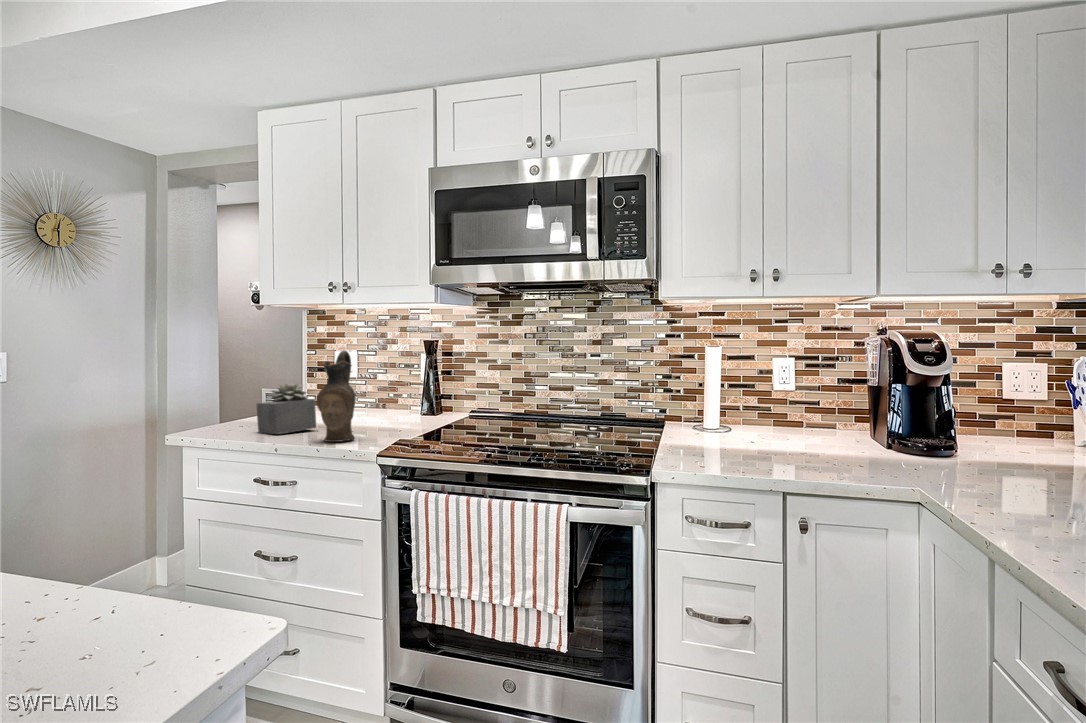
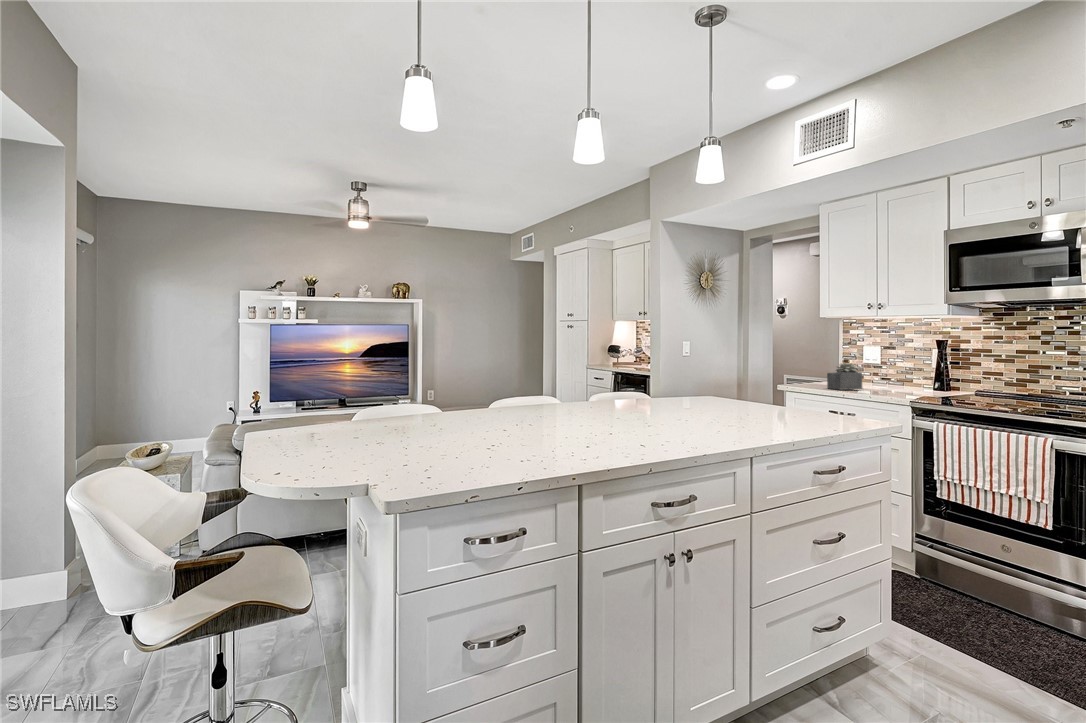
ceramic pitcher: present [316,351,356,442] -> none [870,344,894,395]

